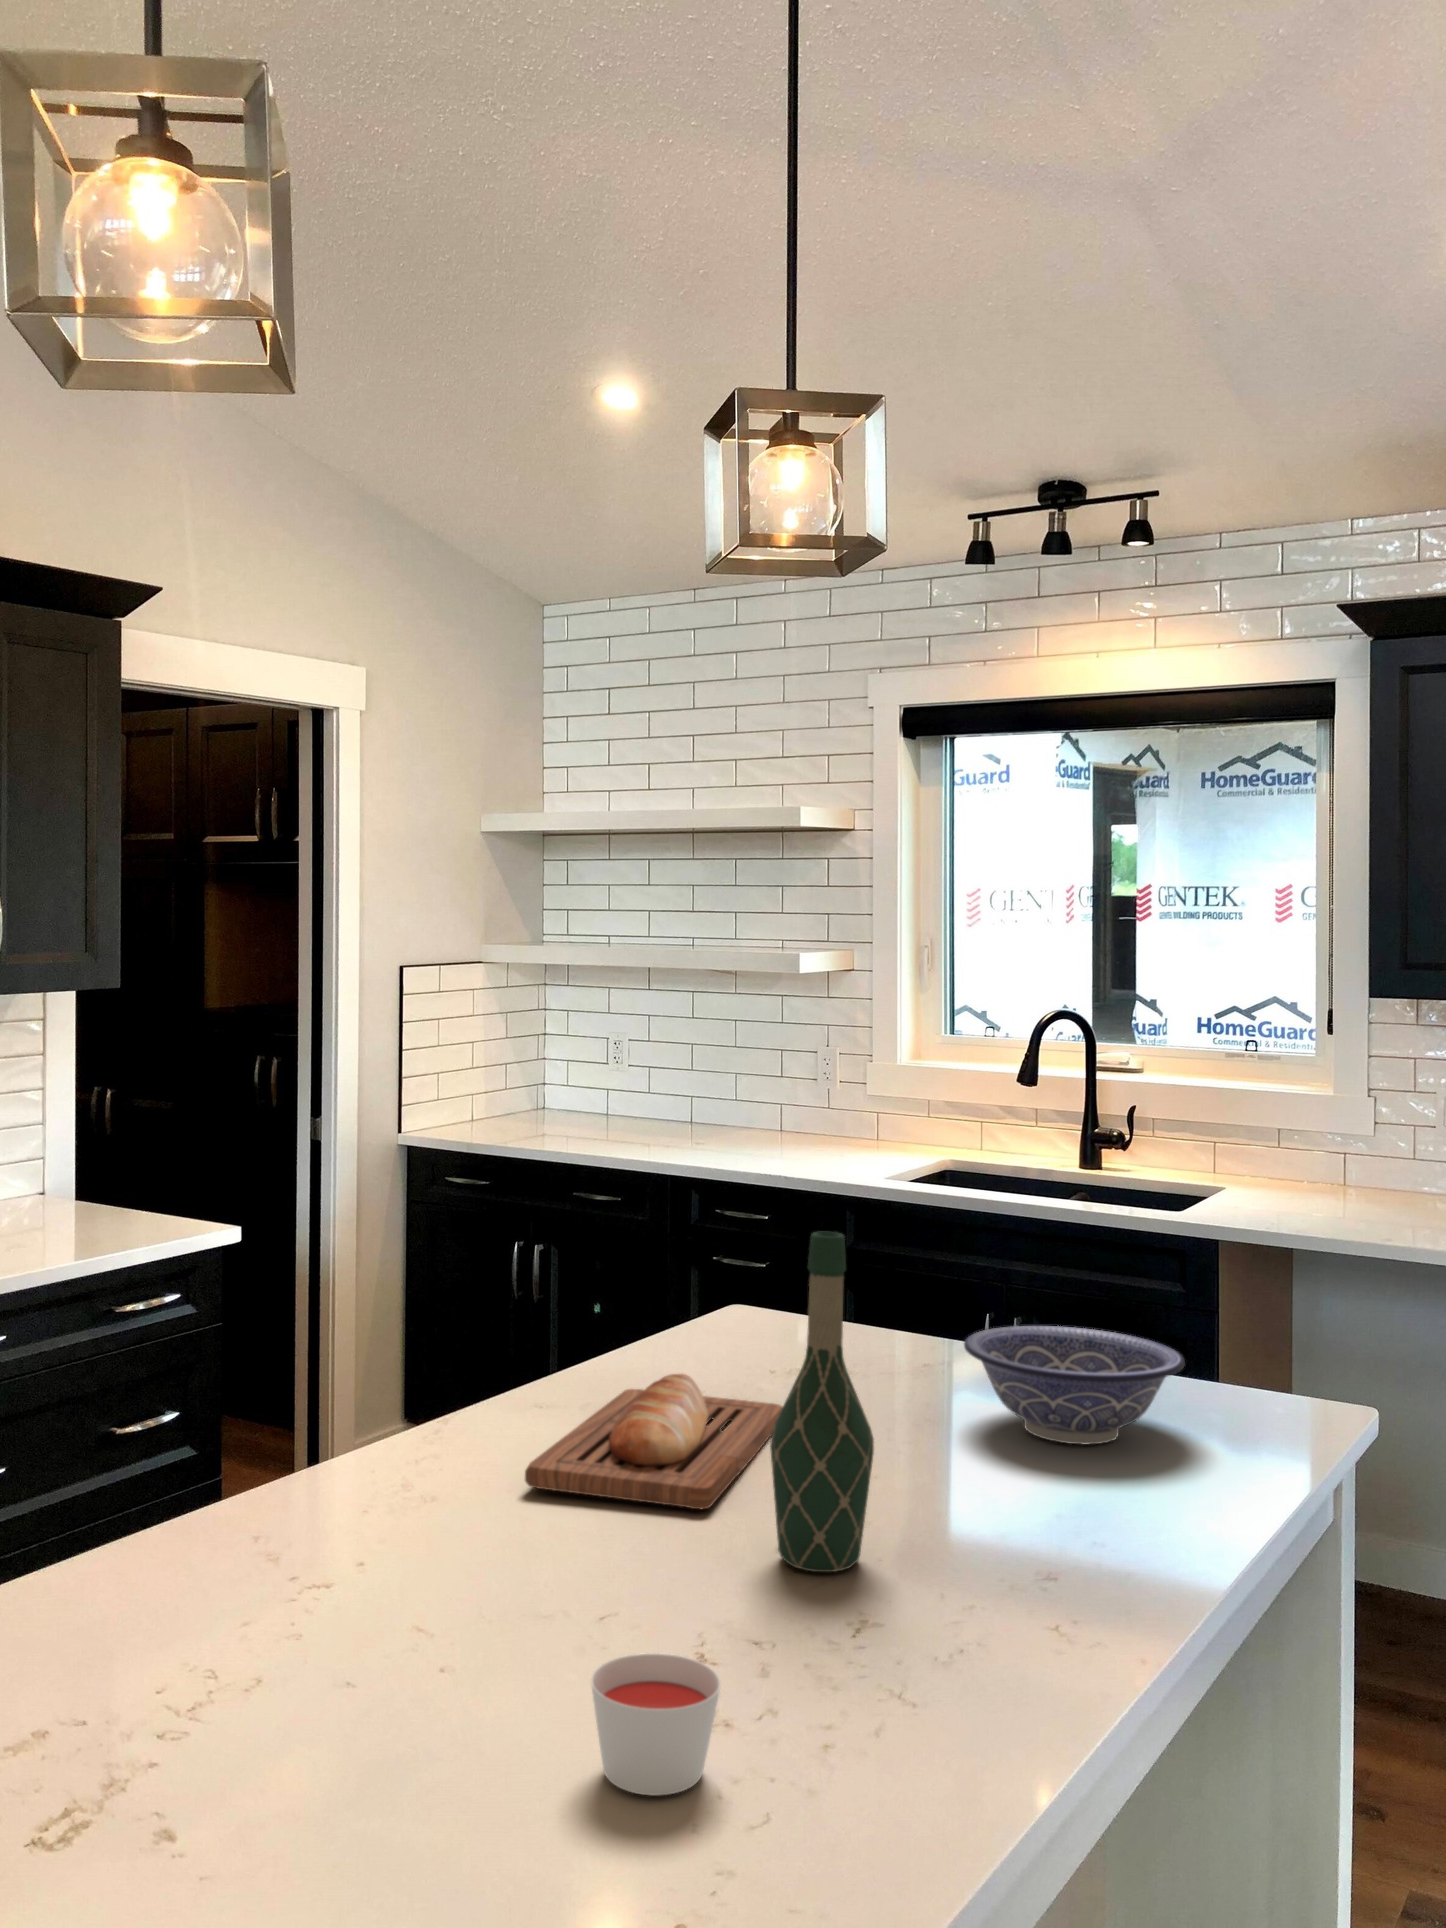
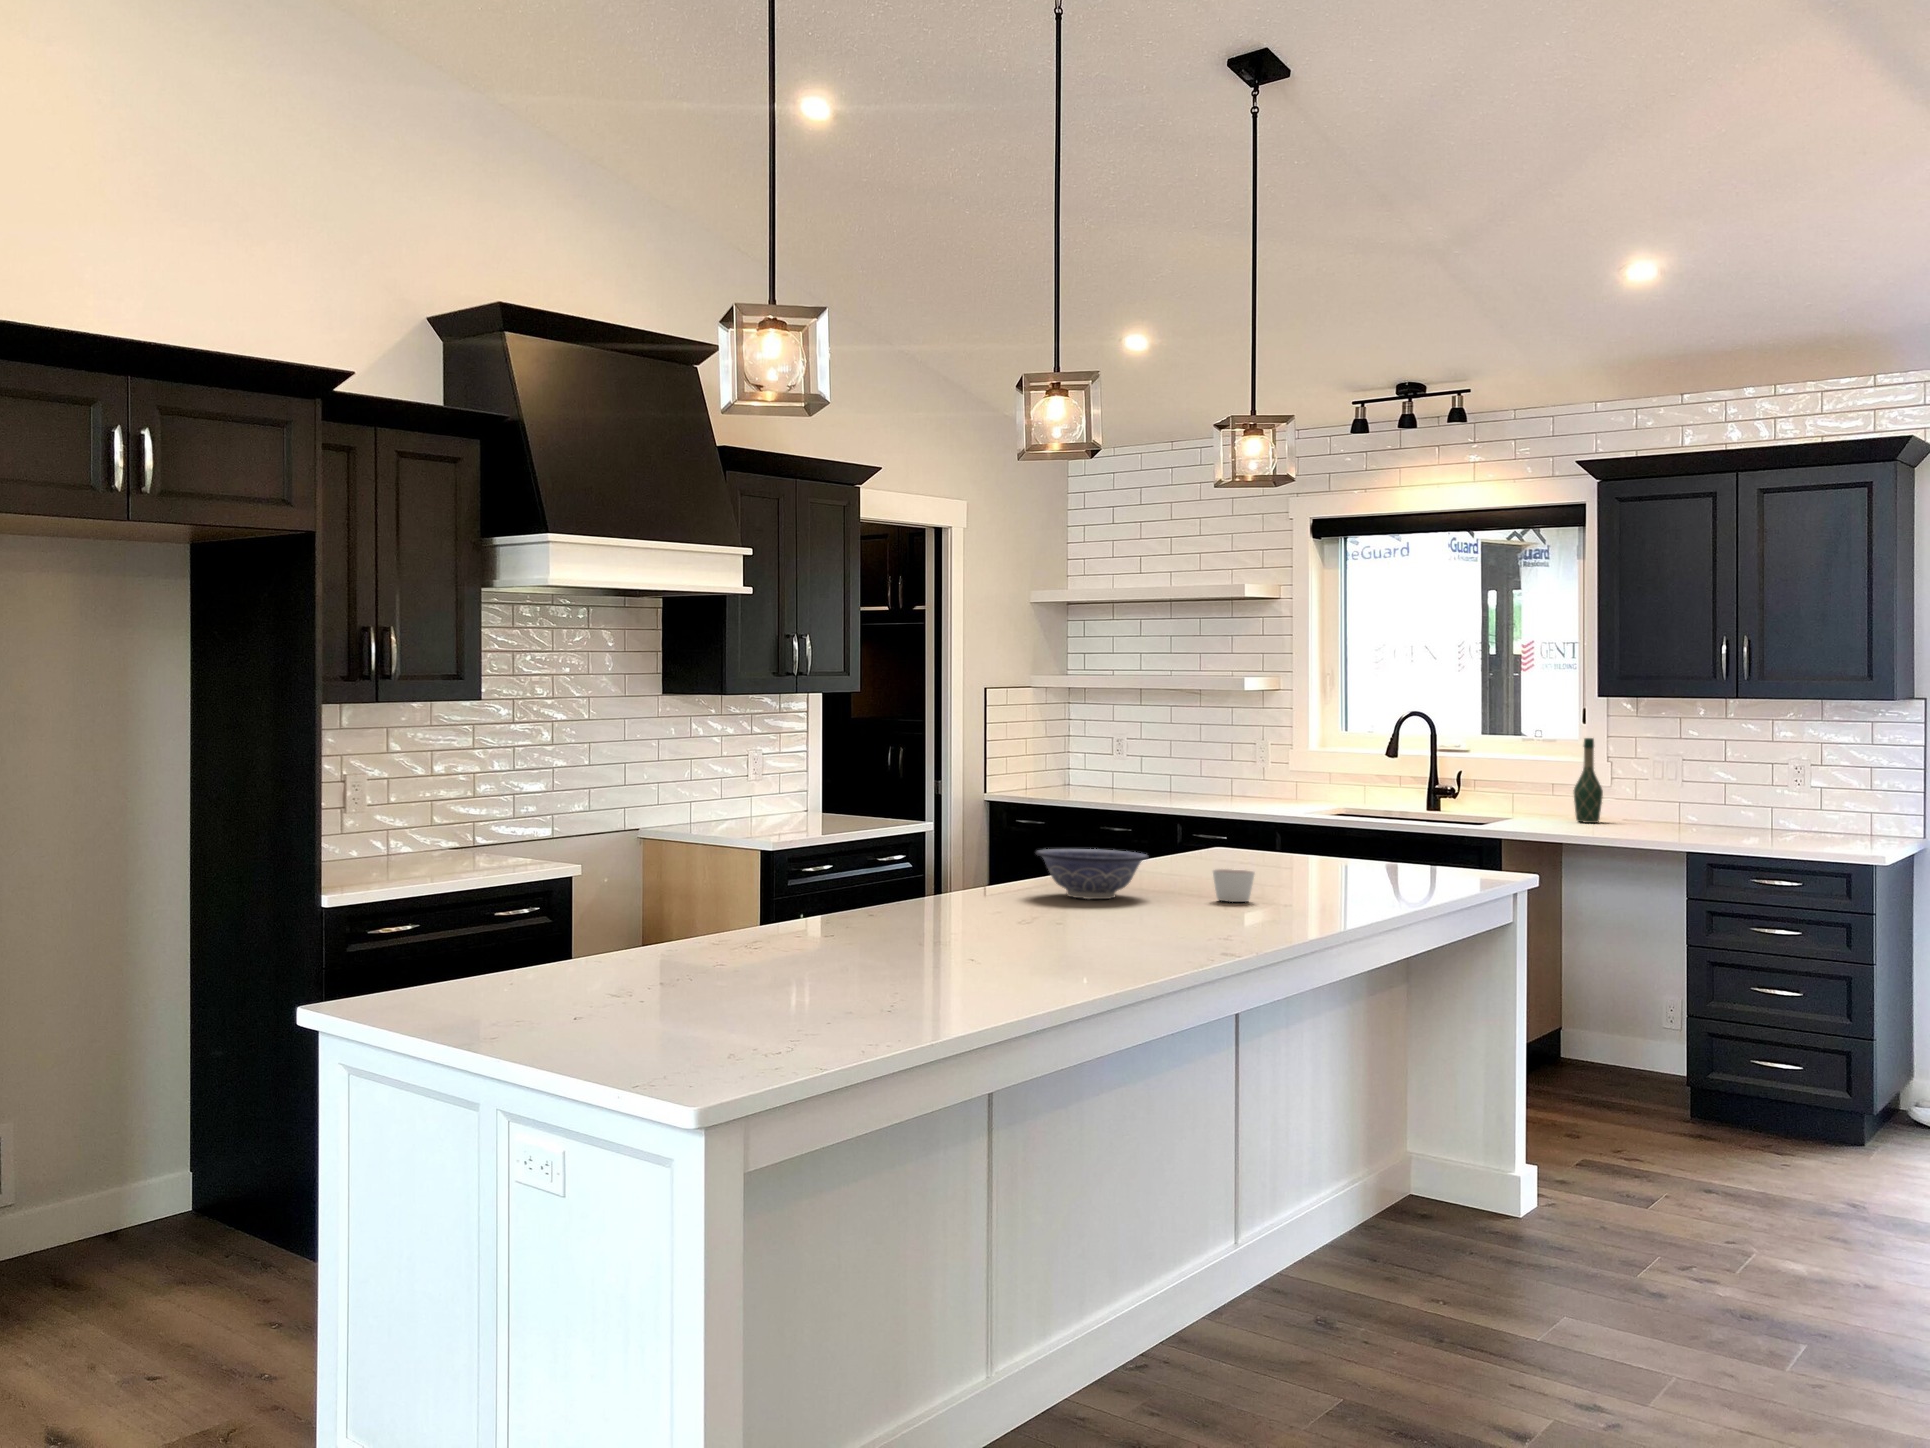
wine bottle: present [770,1232,874,1572] -> present [1574,738,1603,823]
decorative bowl: present [964,1326,1185,1444] -> present [1036,849,1149,899]
bread loaf: present [525,1373,782,1509] -> none [1155,840,1259,873]

